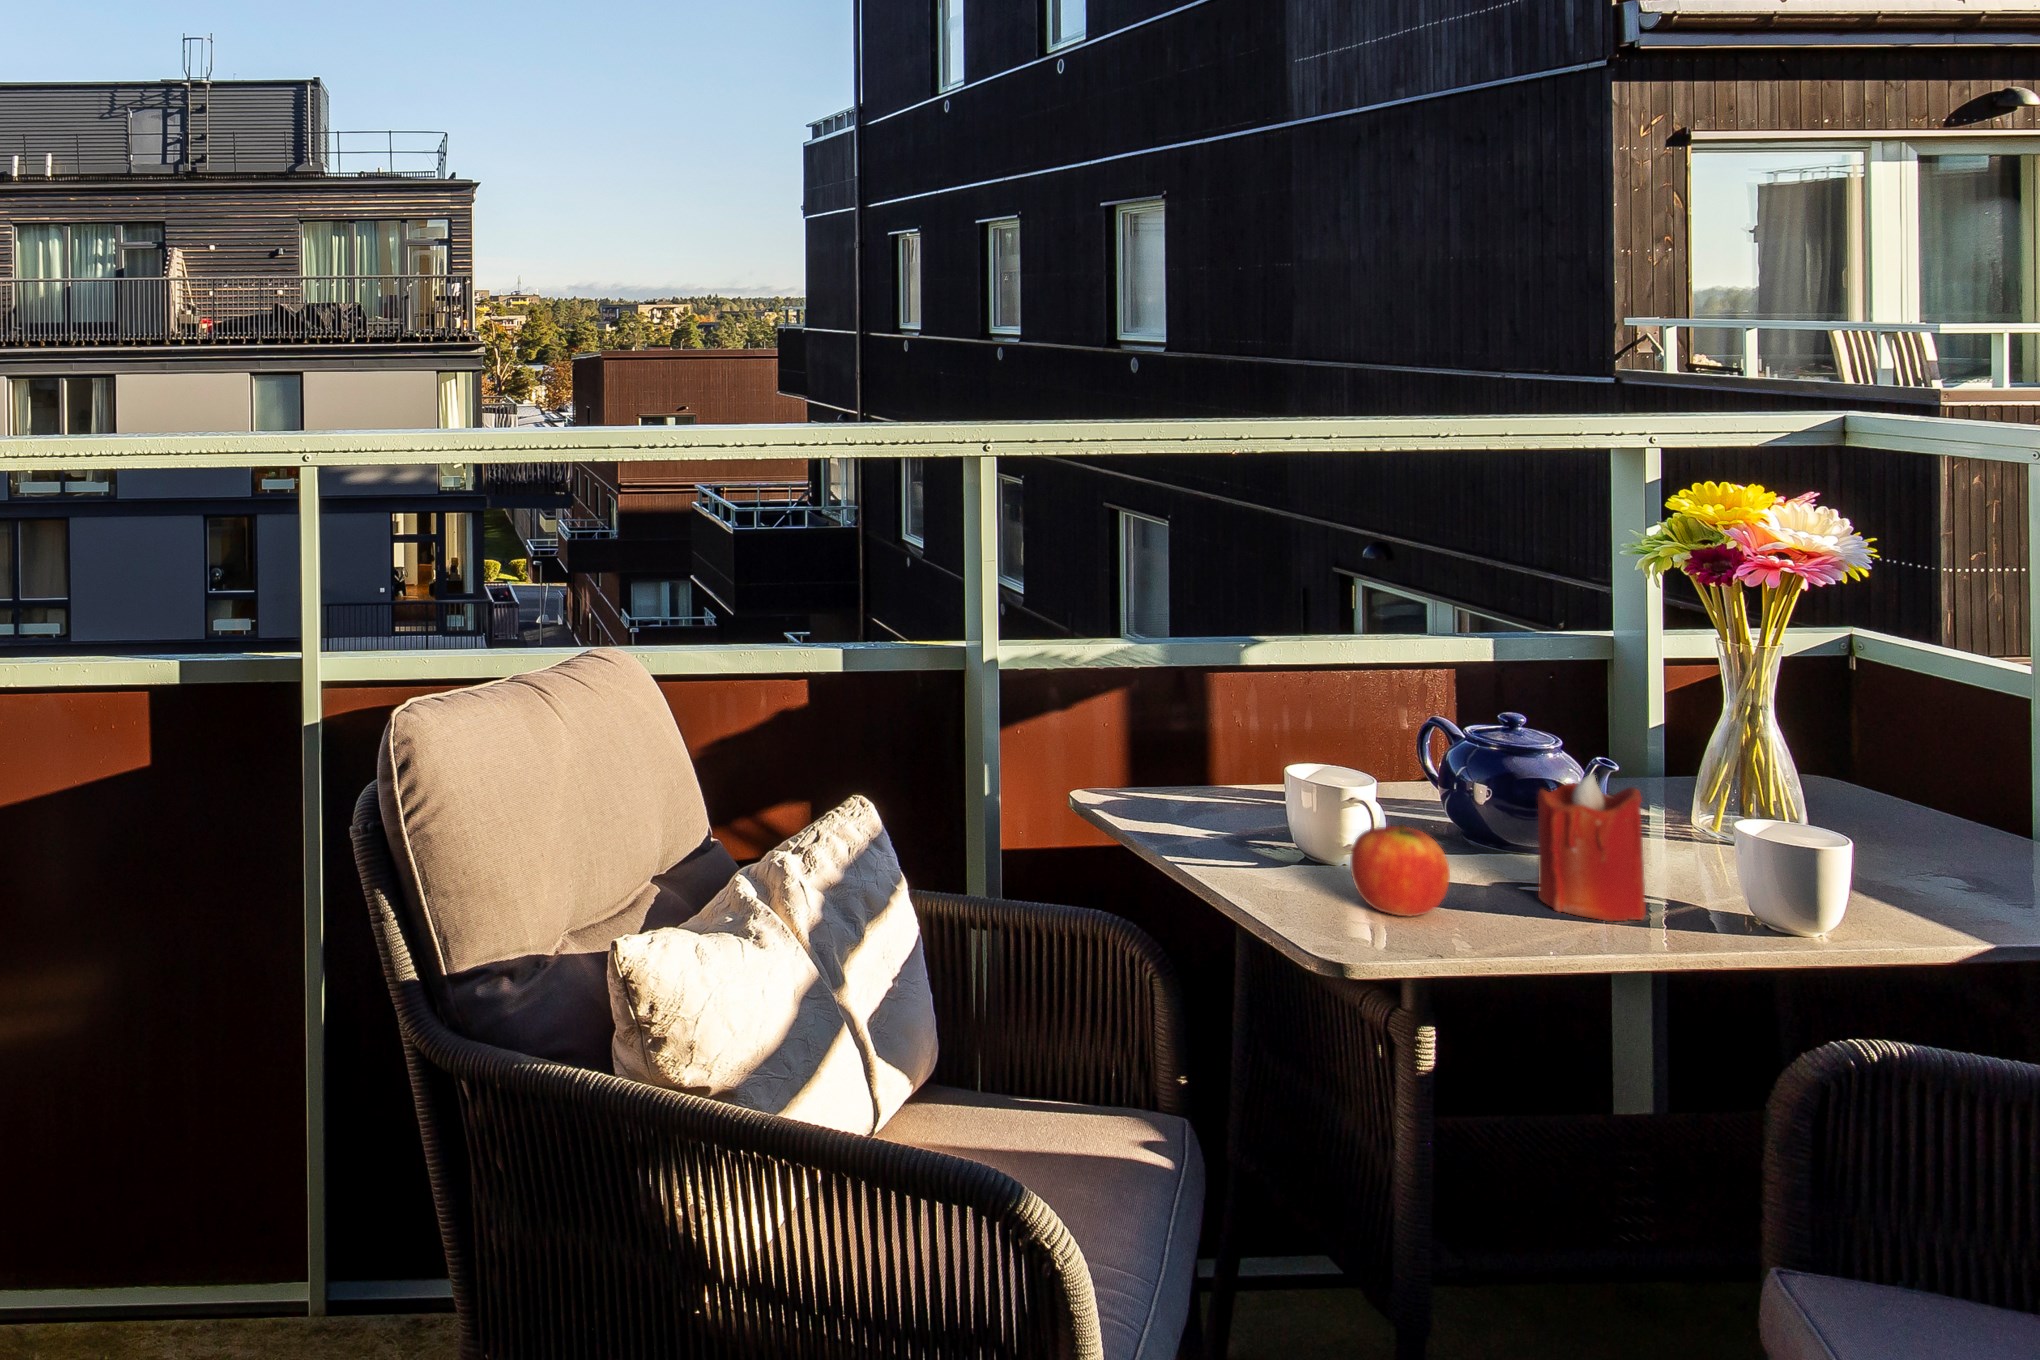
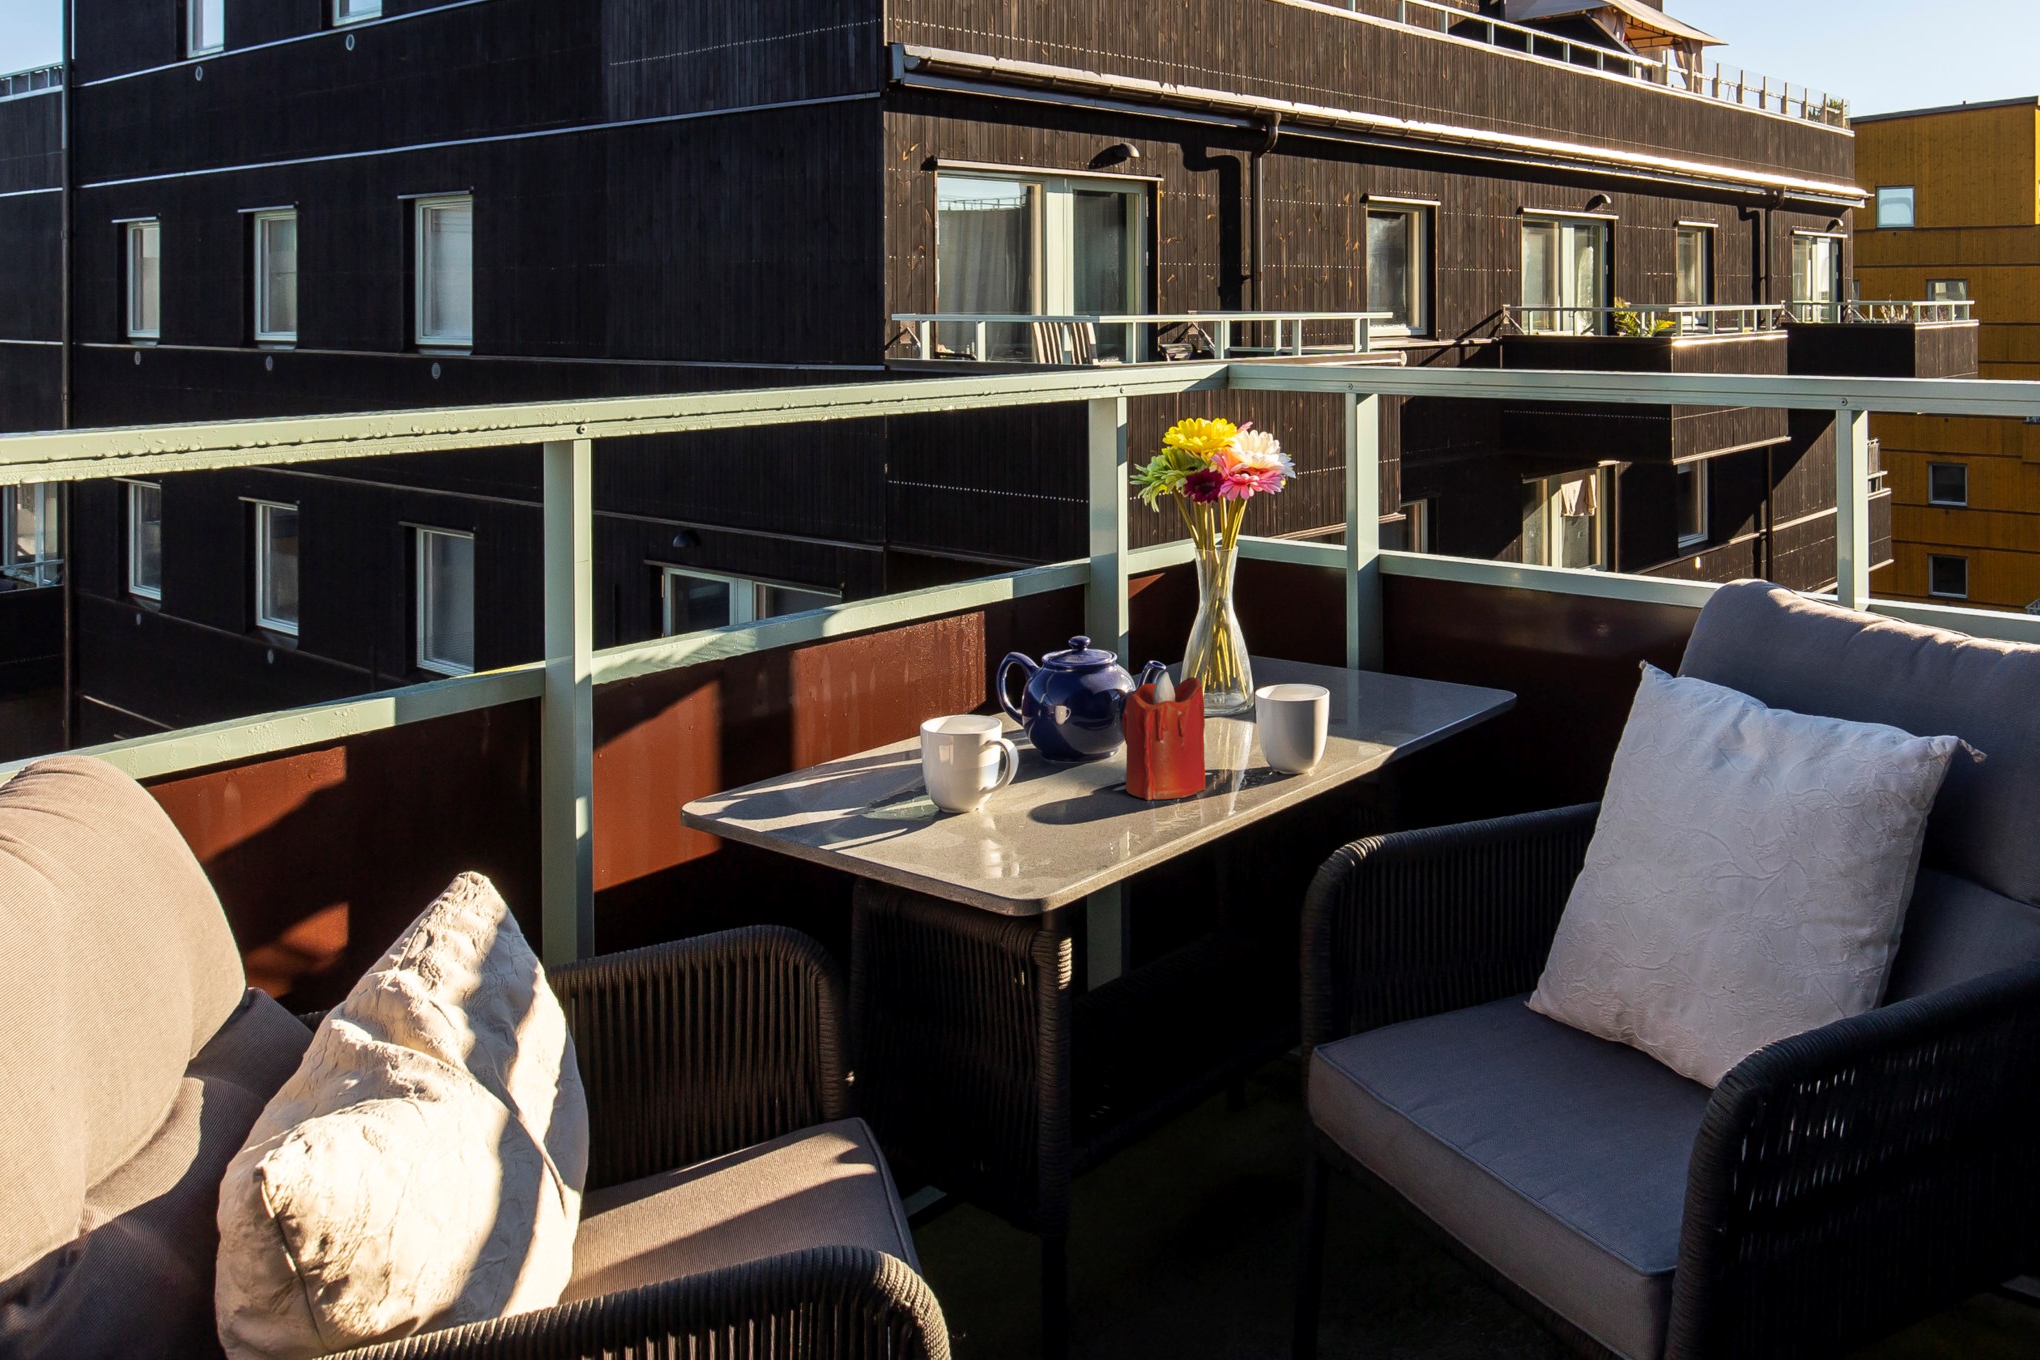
apple: present [1350,824,1450,916] -> none [1004,752,1086,841]

